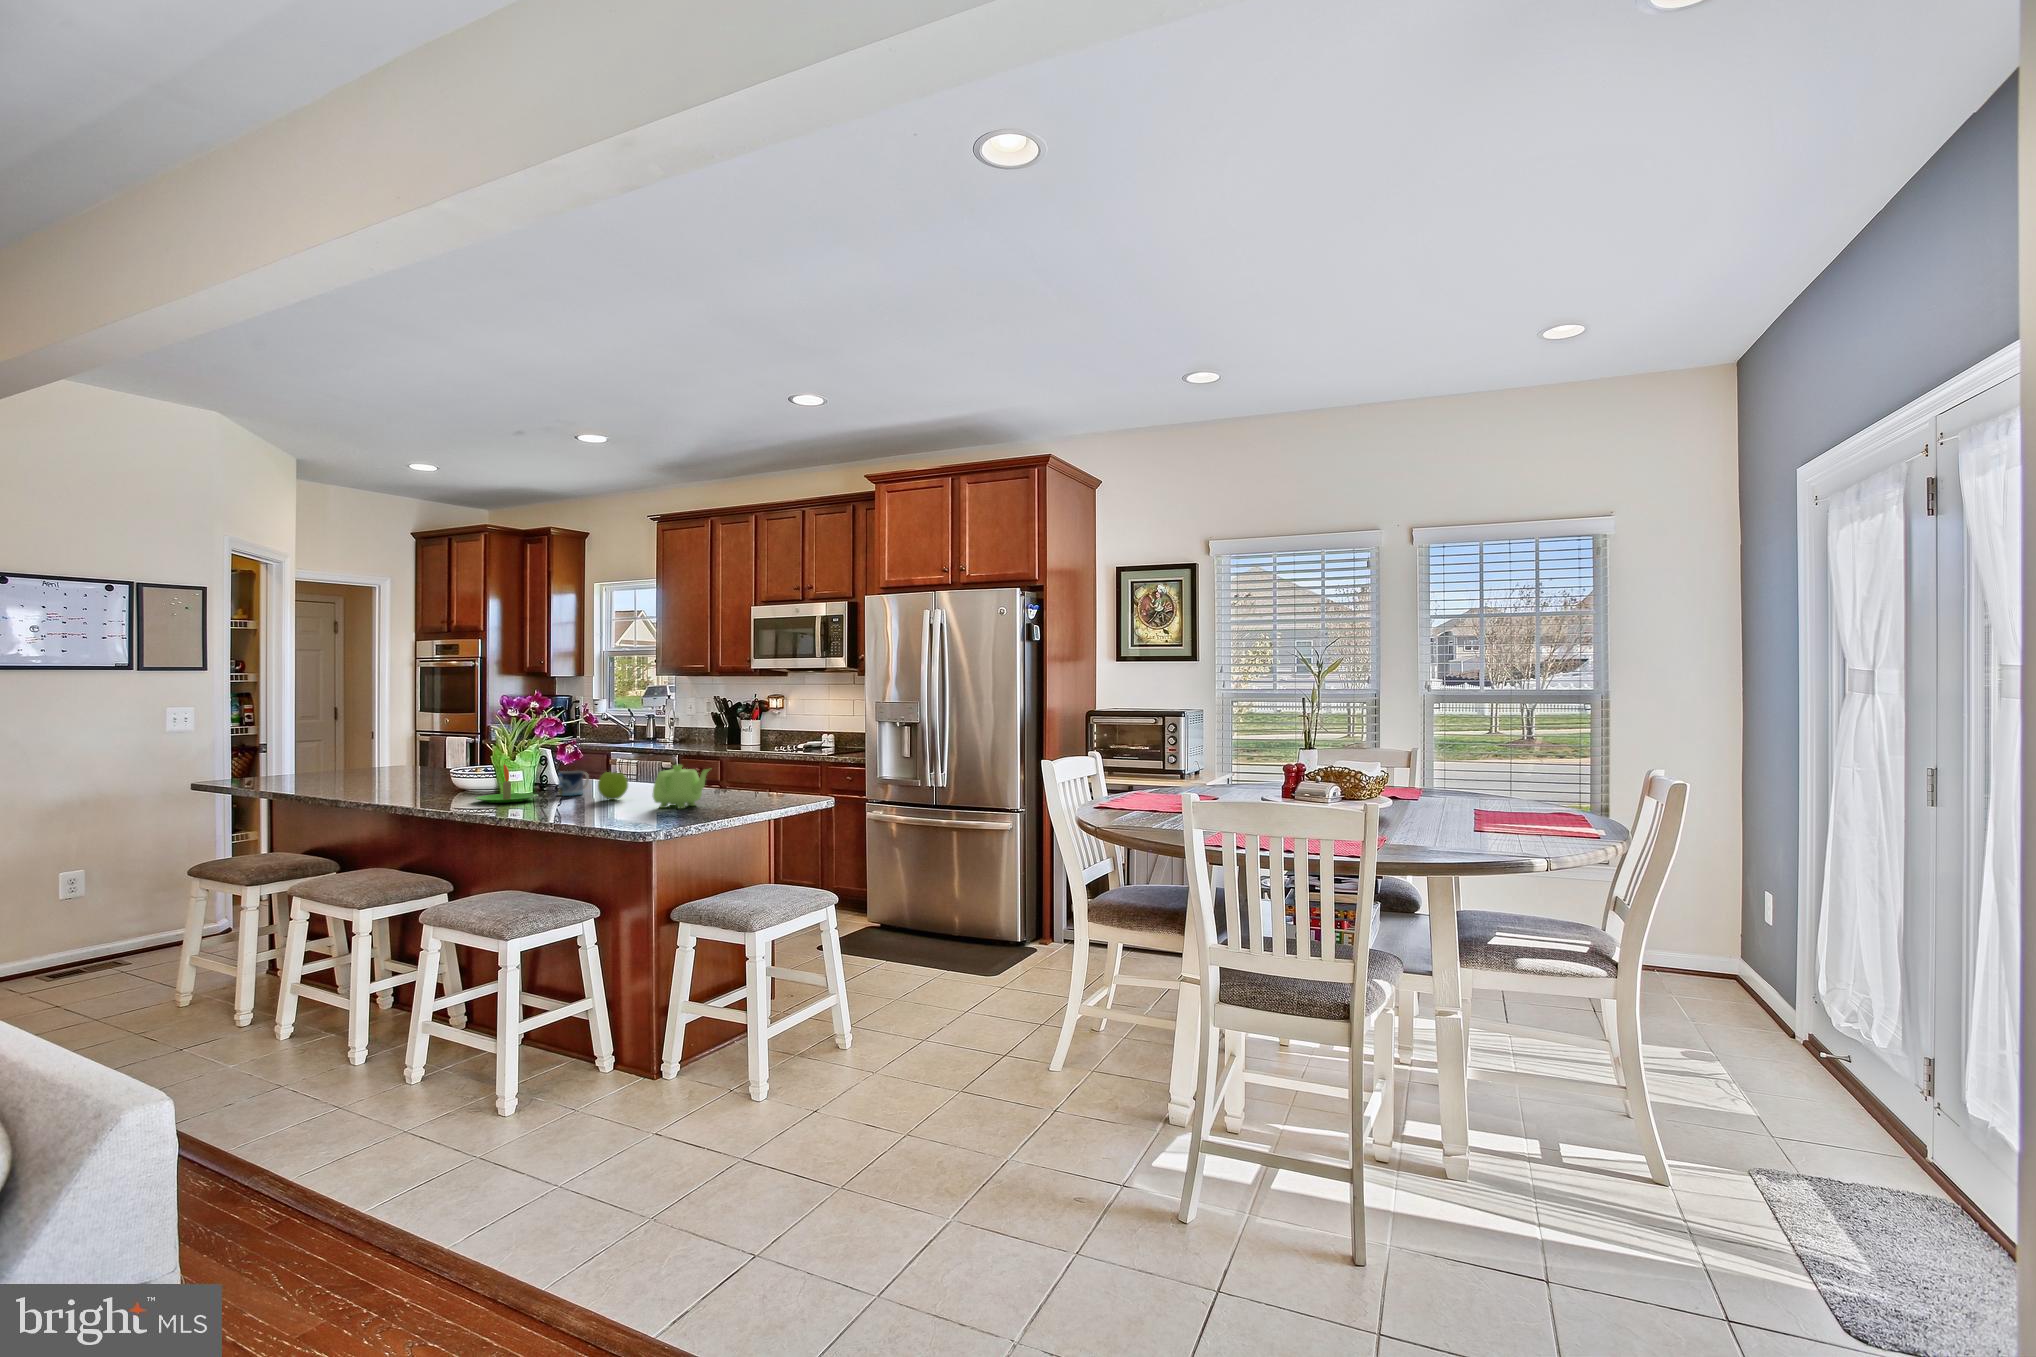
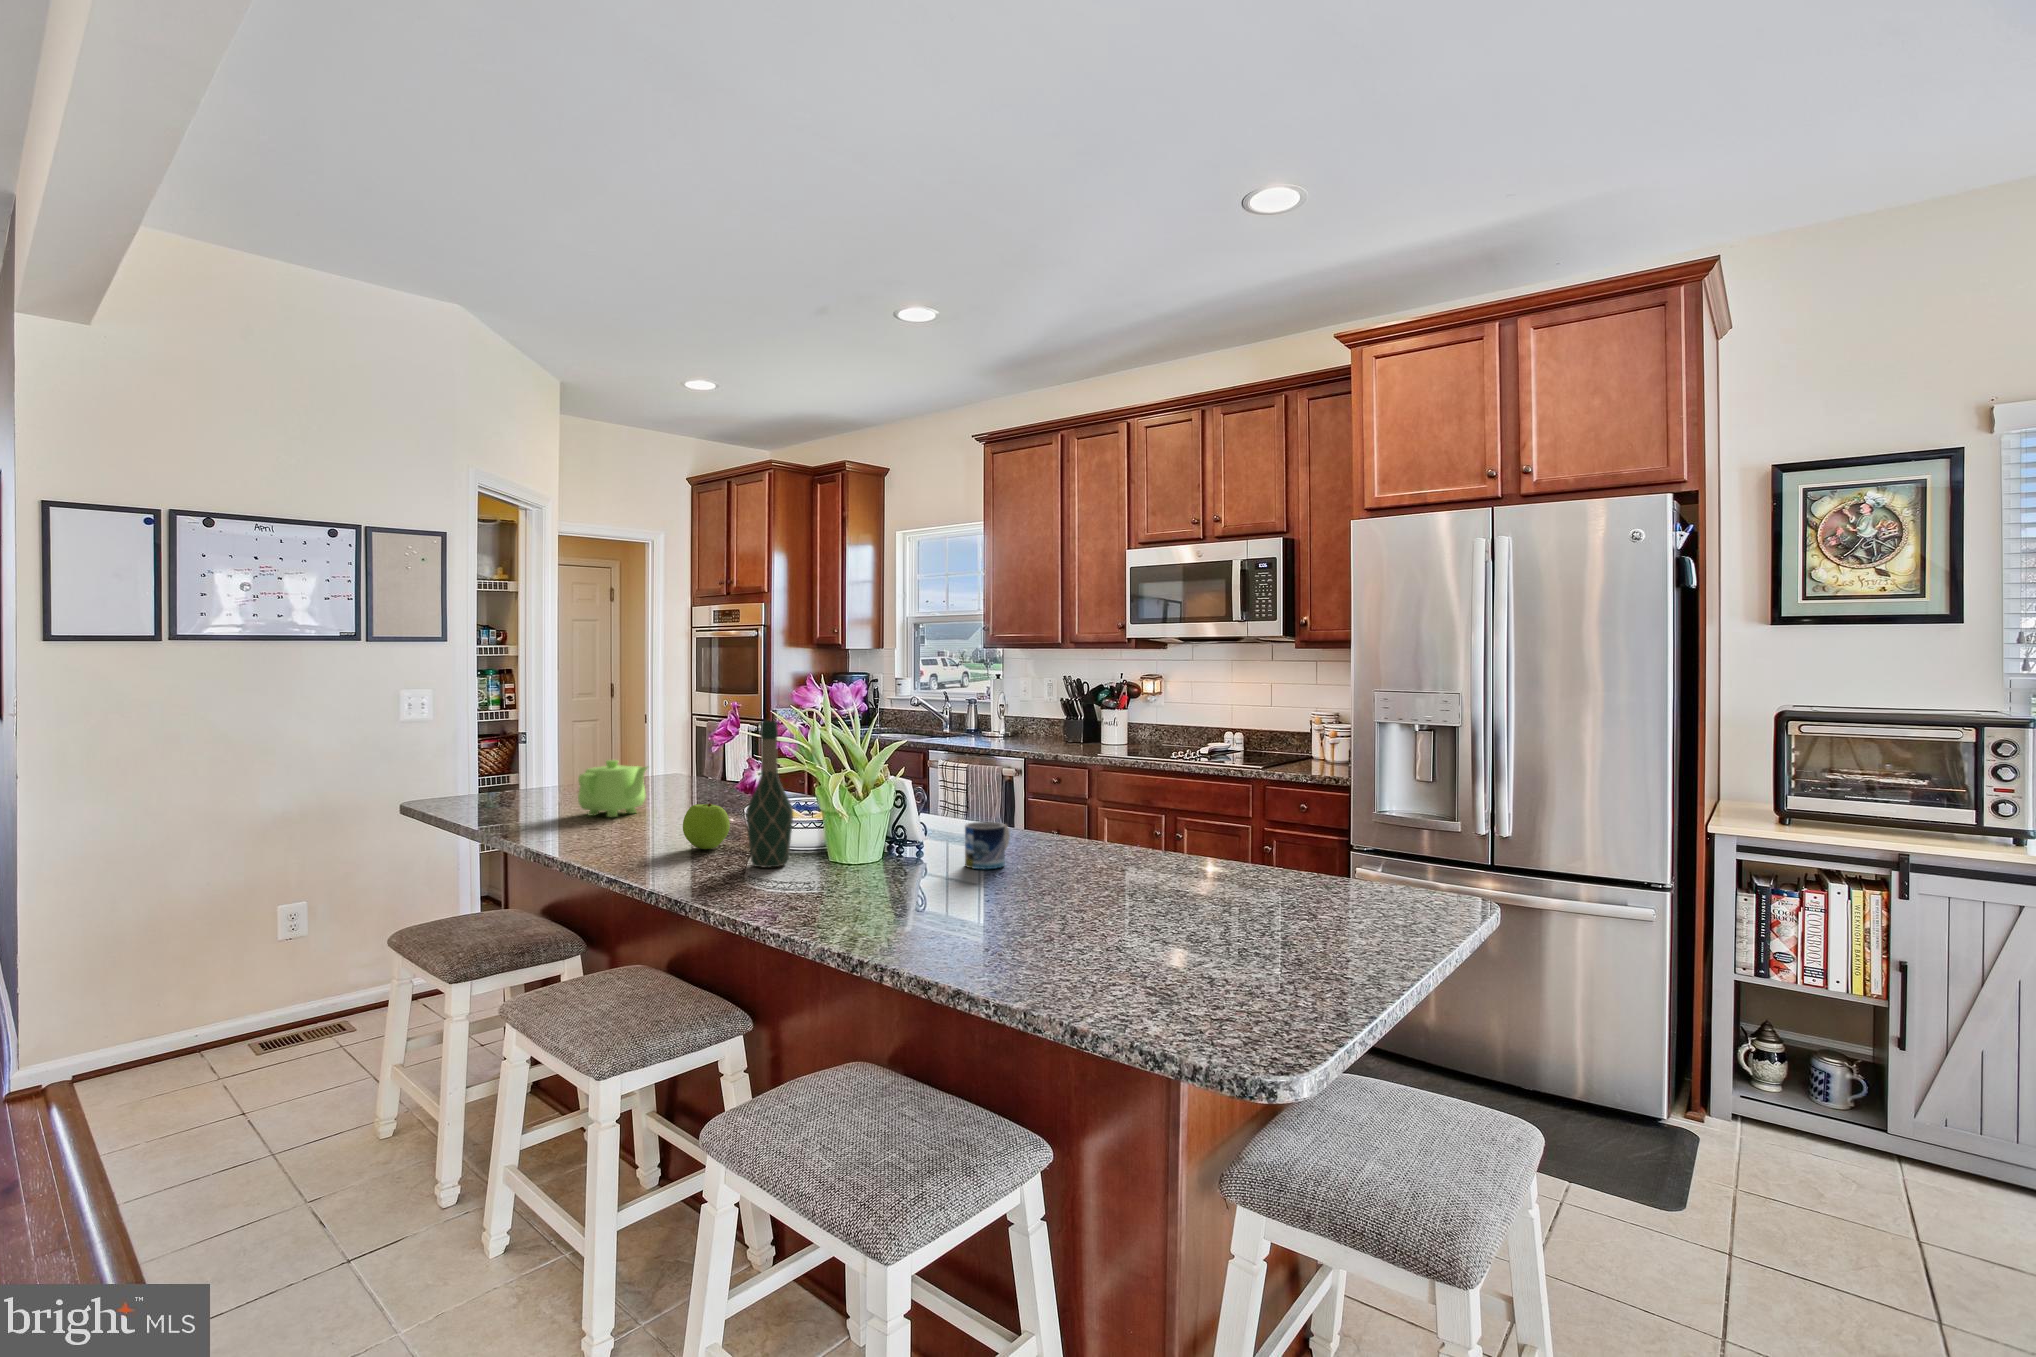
wine bottle: none [422,714,452,798] -> present [746,721,793,868]
candle: present [475,764,538,803] -> none [839,815,943,889]
teapot: present [653,765,709,808] -> present [578,760,648,817]
apple: present [598,772,628,800] -> present [683,803,730,849]

